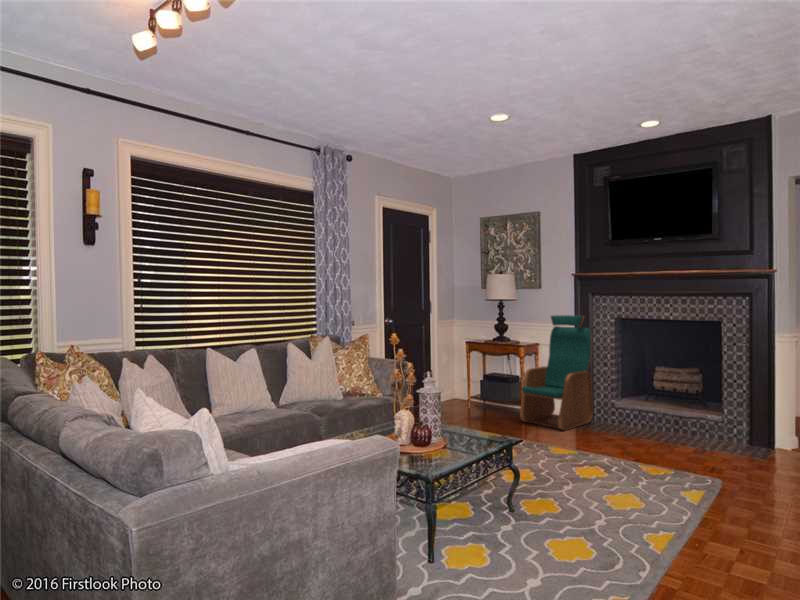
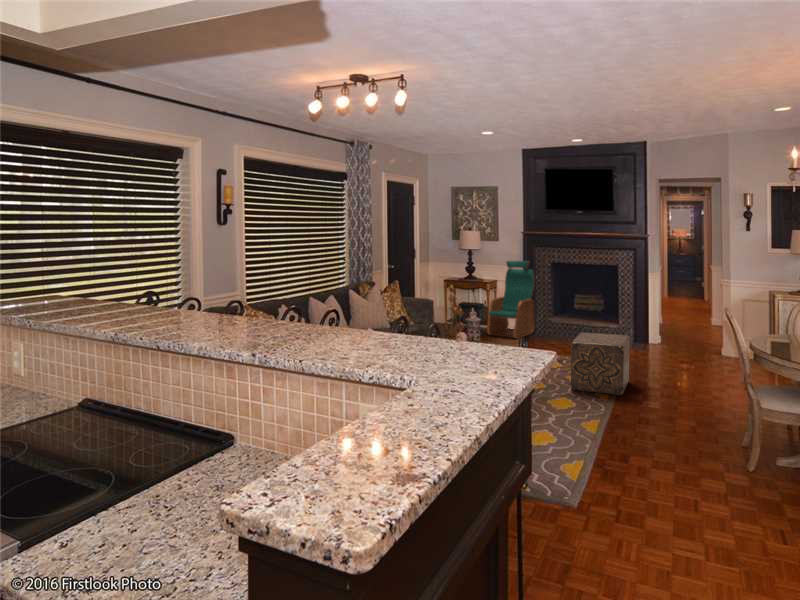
ottoman: none [647,429,770,572] -> present [571,332,630,395]

